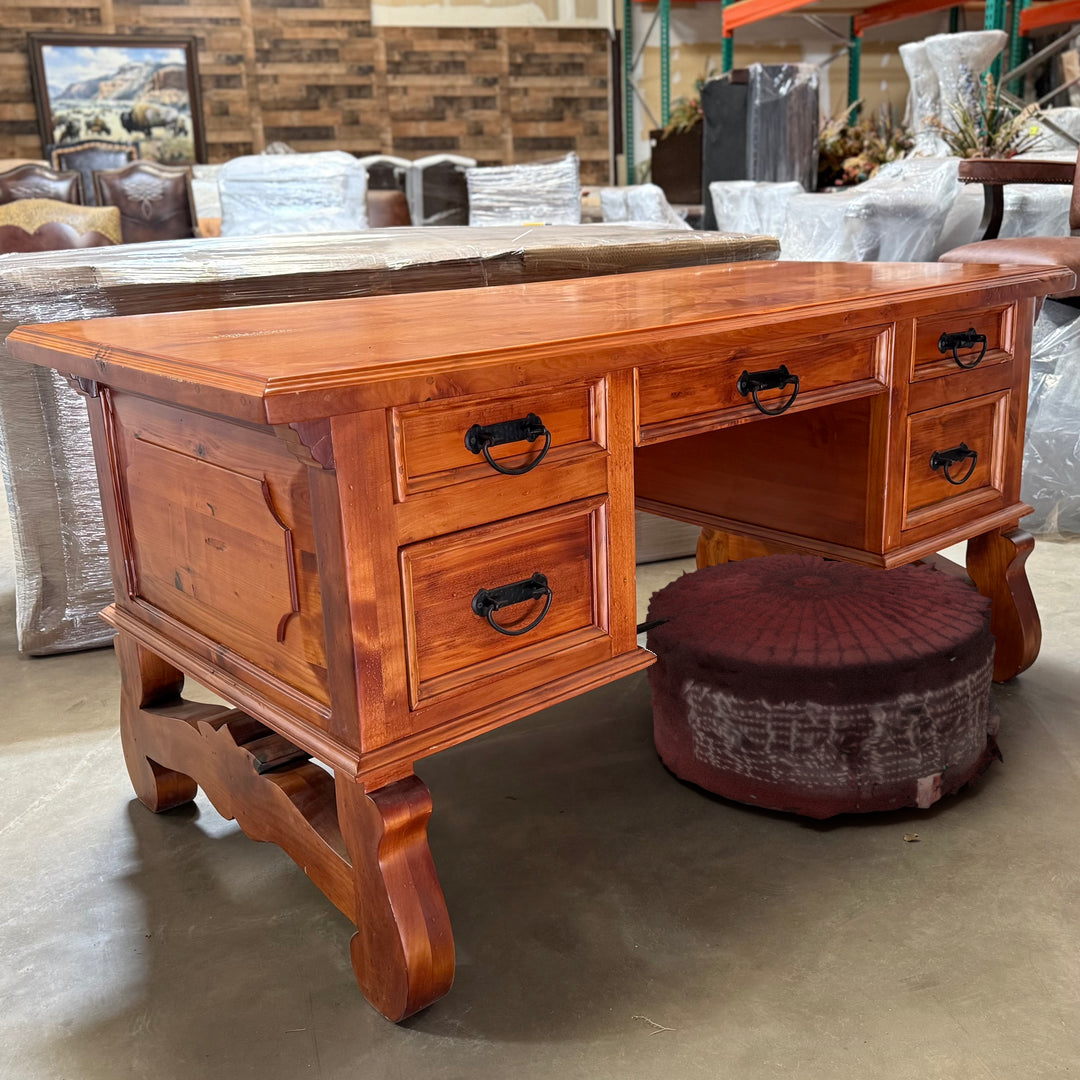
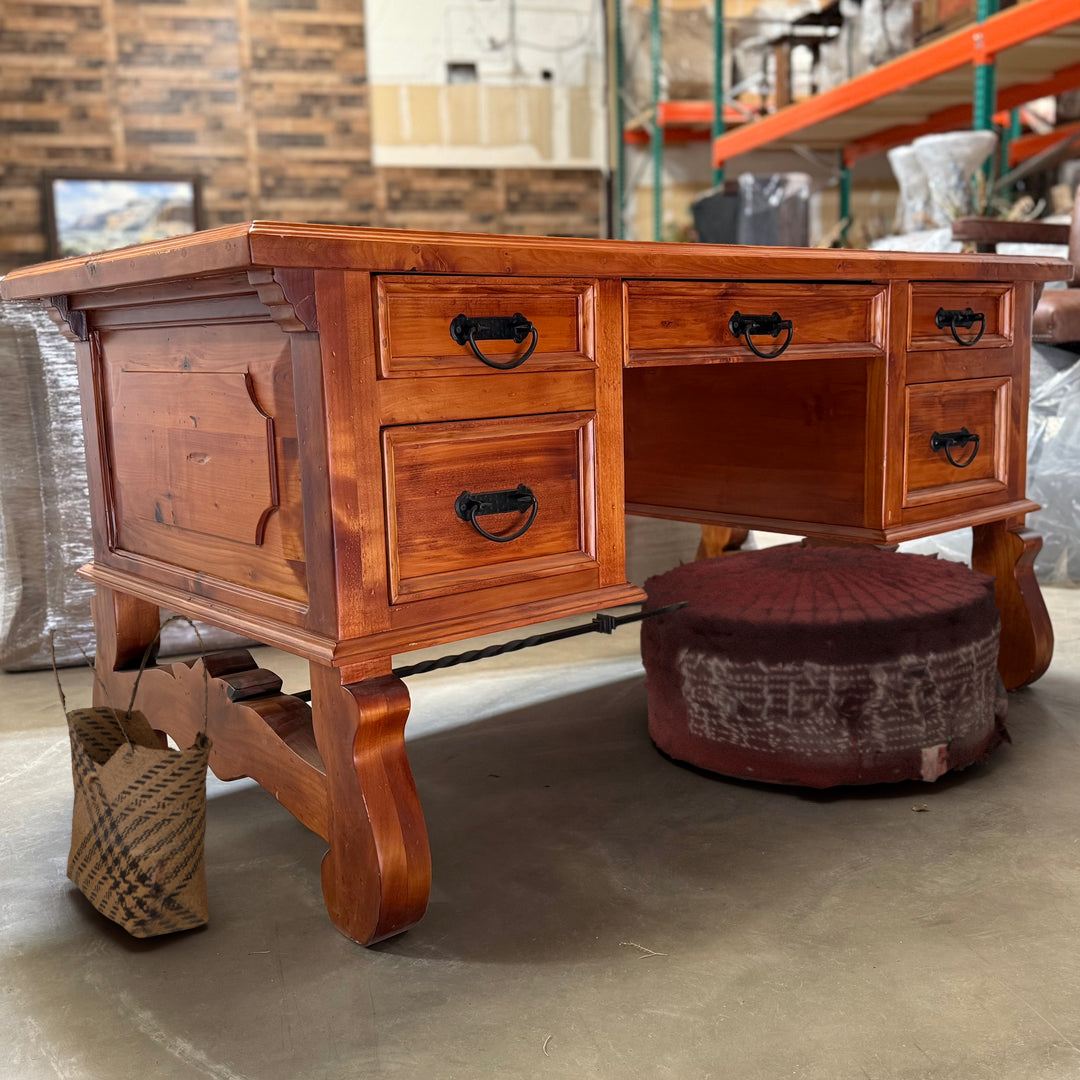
woven basket: none [84,698,250,1011] -> present [50,615,213,938]

